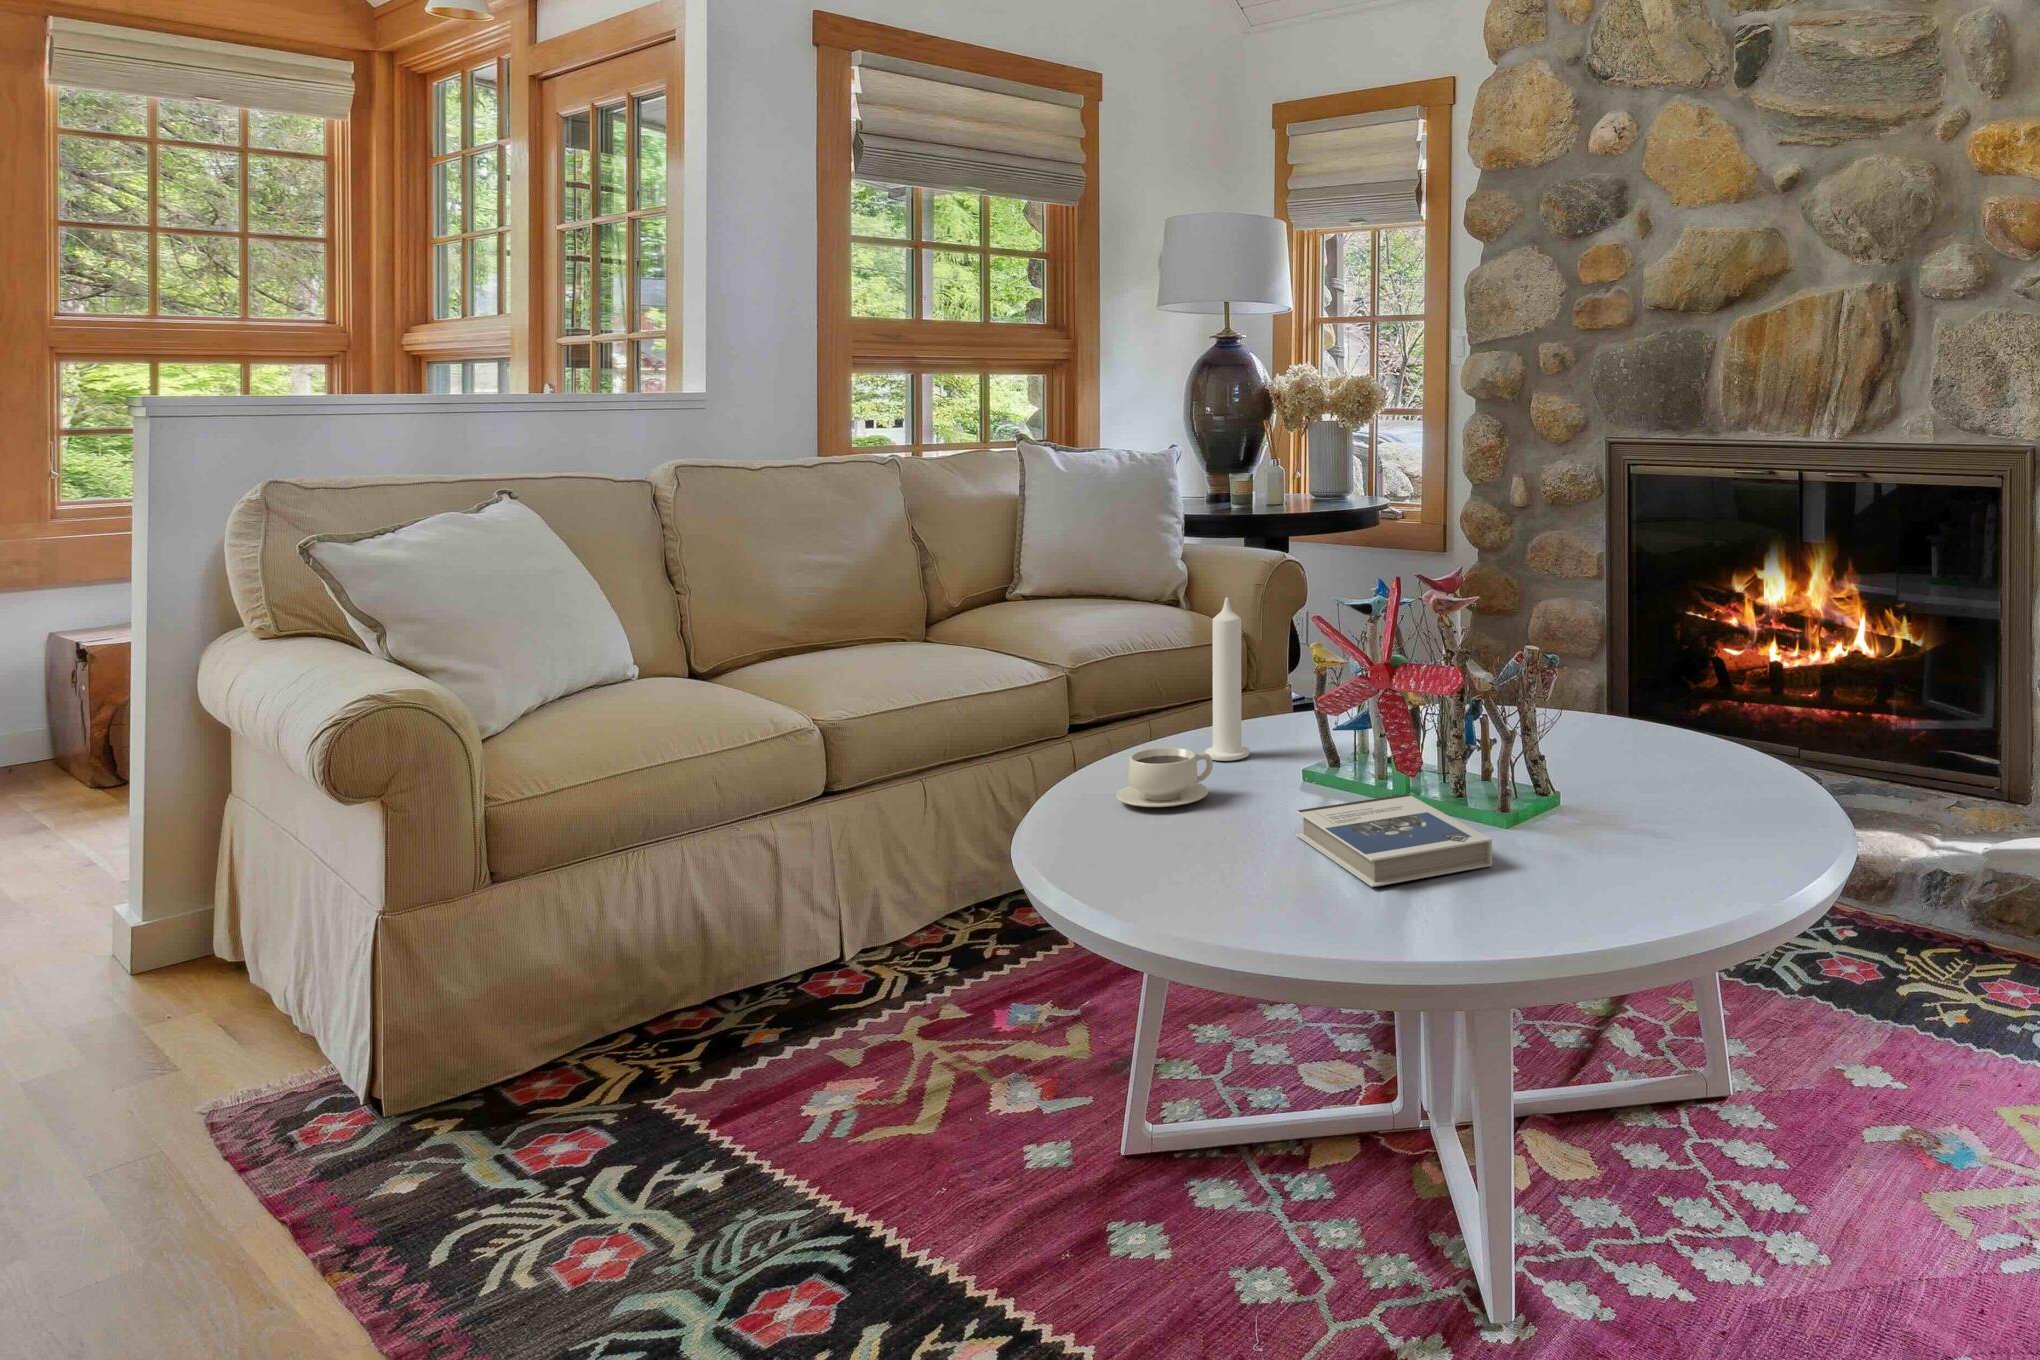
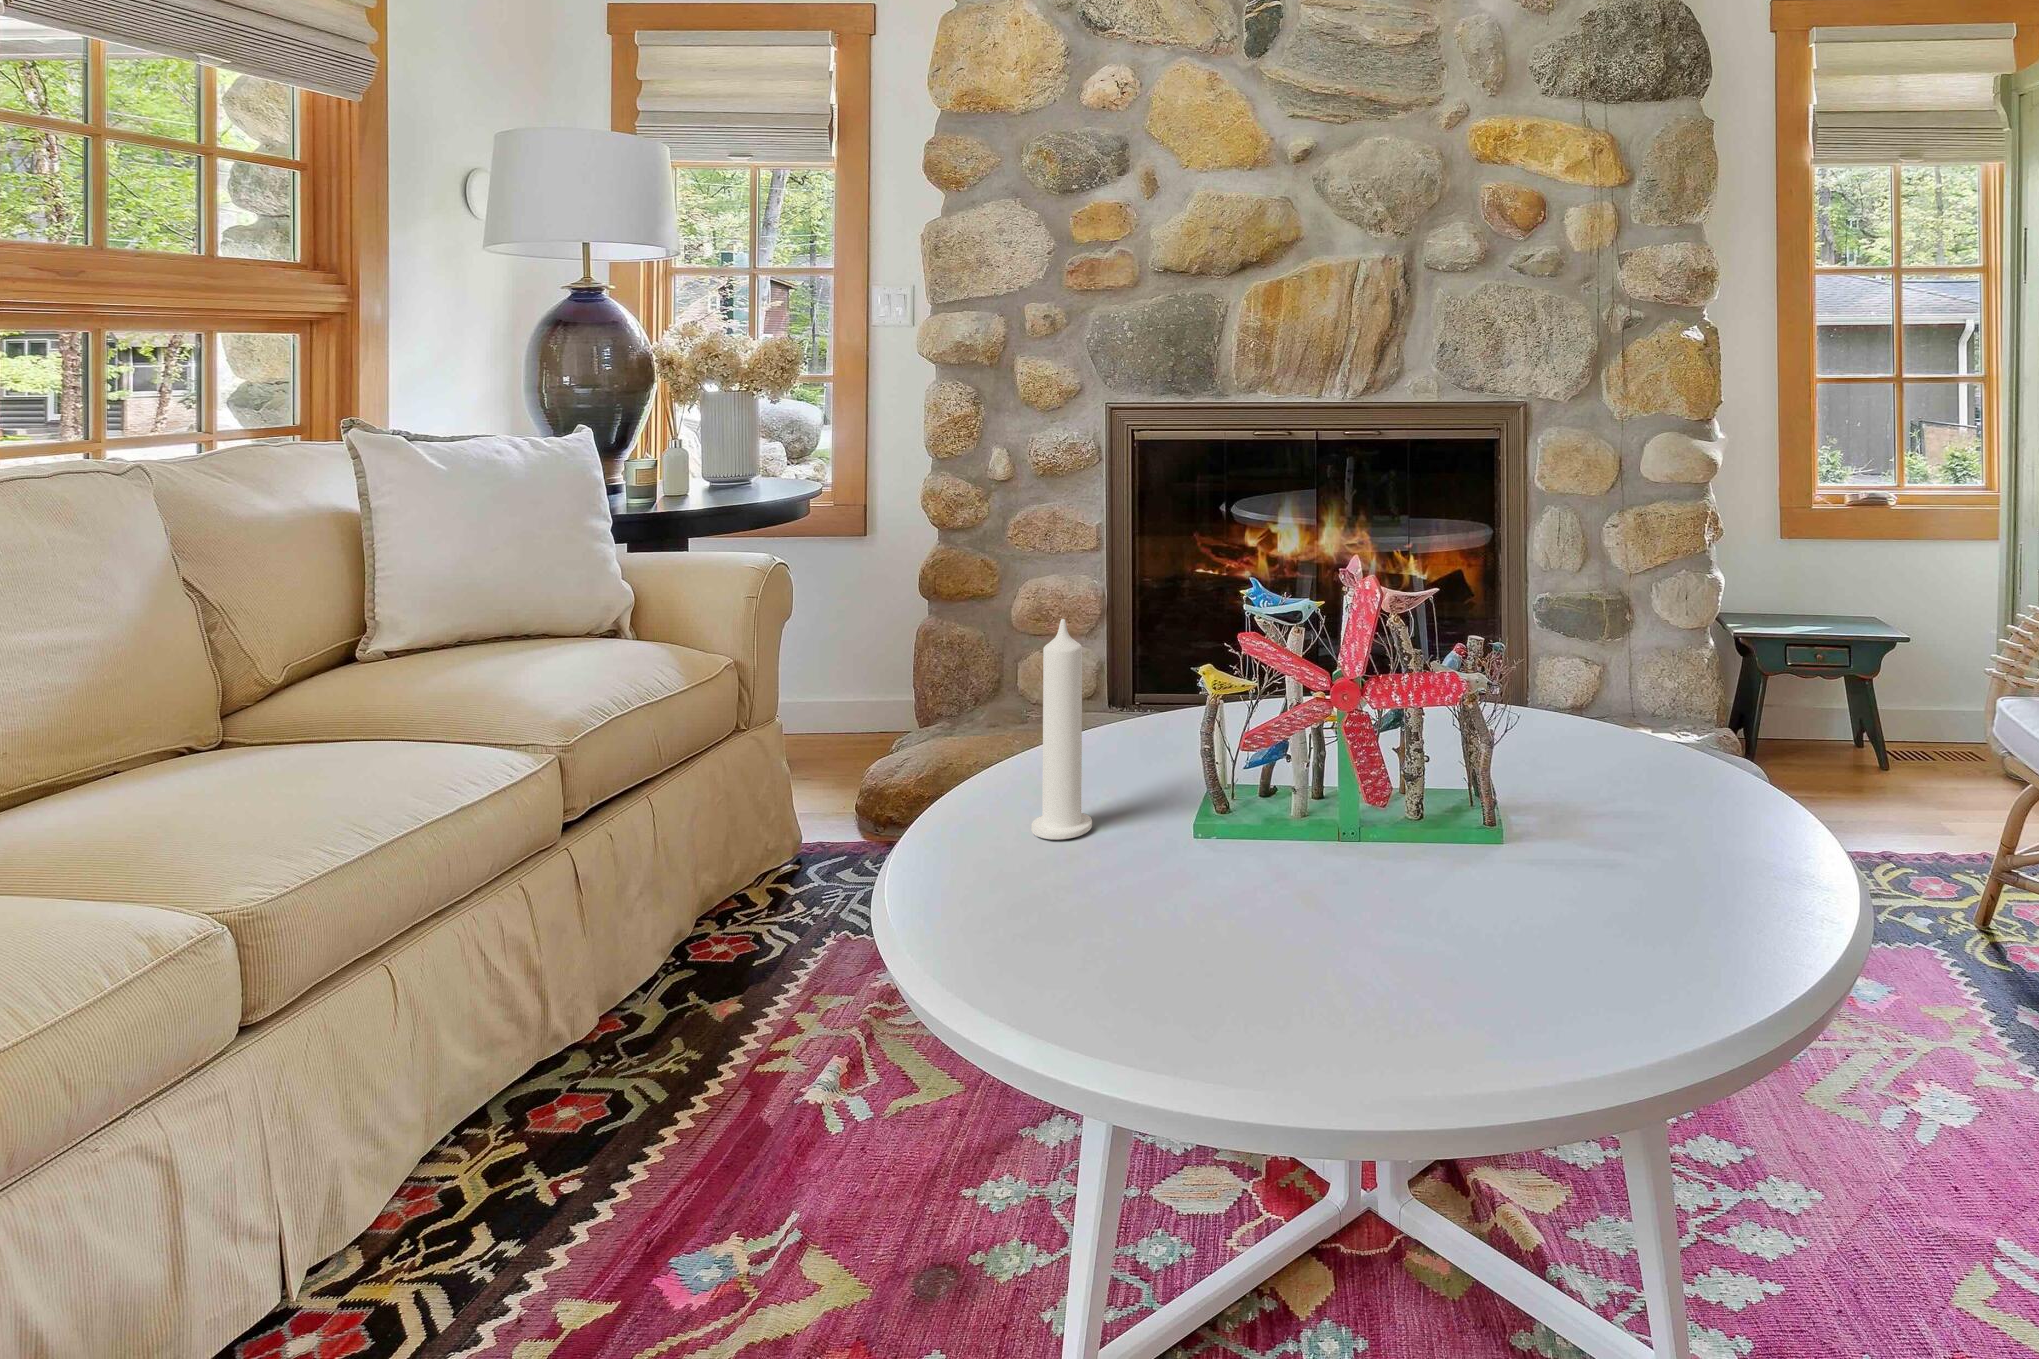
teacup: present [1116,748,1213,807] -> none [1029,839,1160,941]
hardback book: present [1296,794,1492,887] -> none [1355,837,1623,980]

